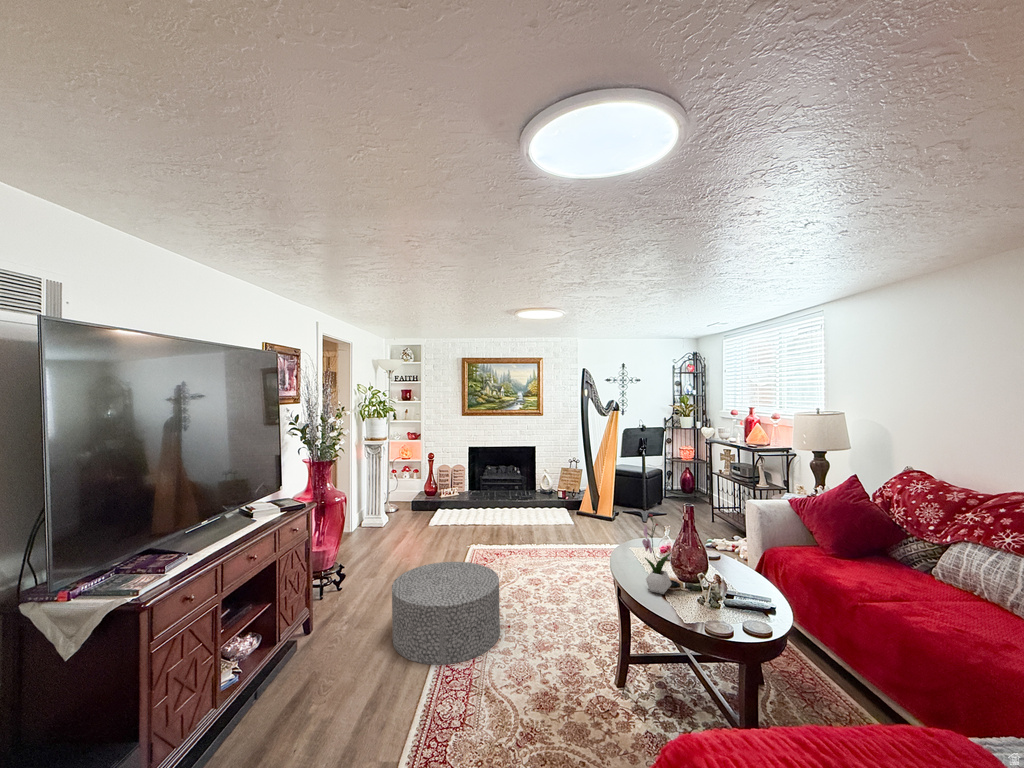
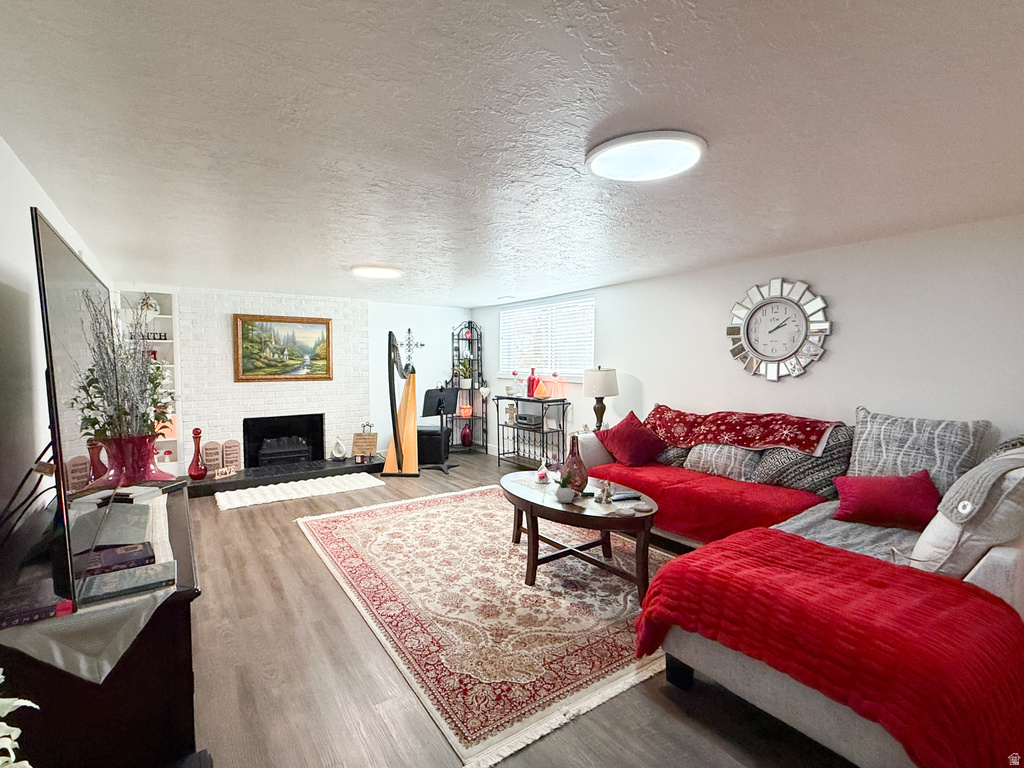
ottoman: present [392,562,500,665] -> none [290,522,407,624]

